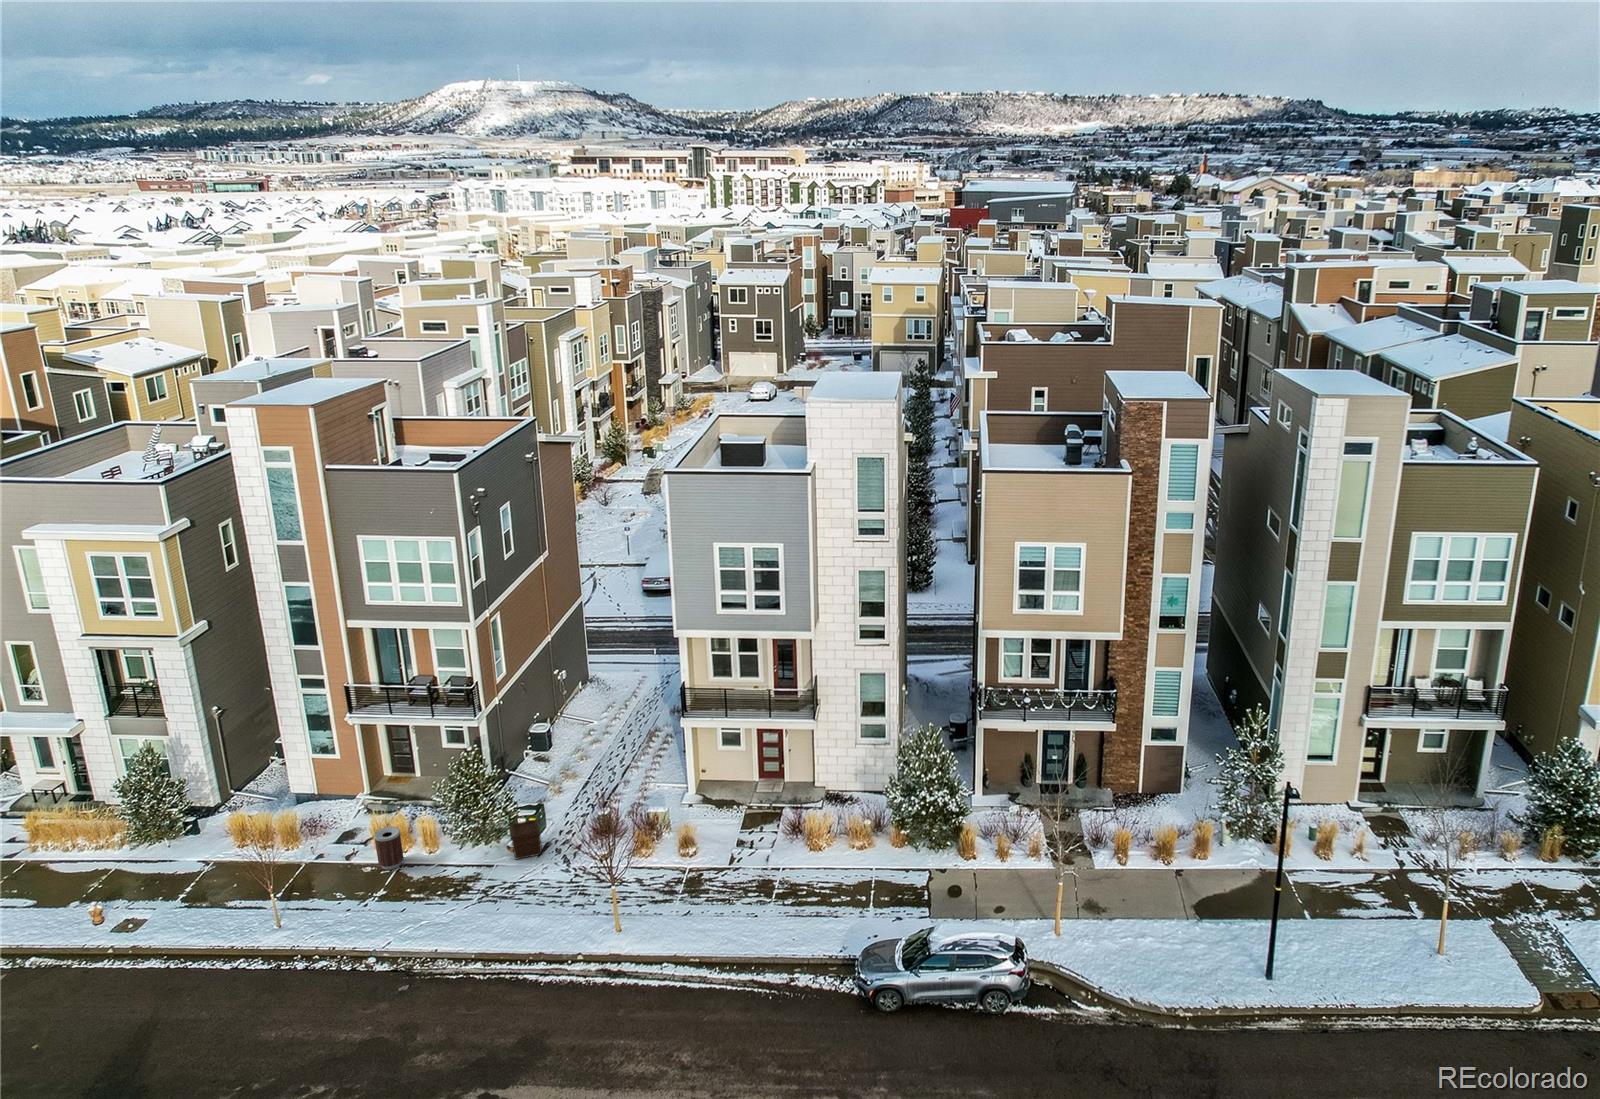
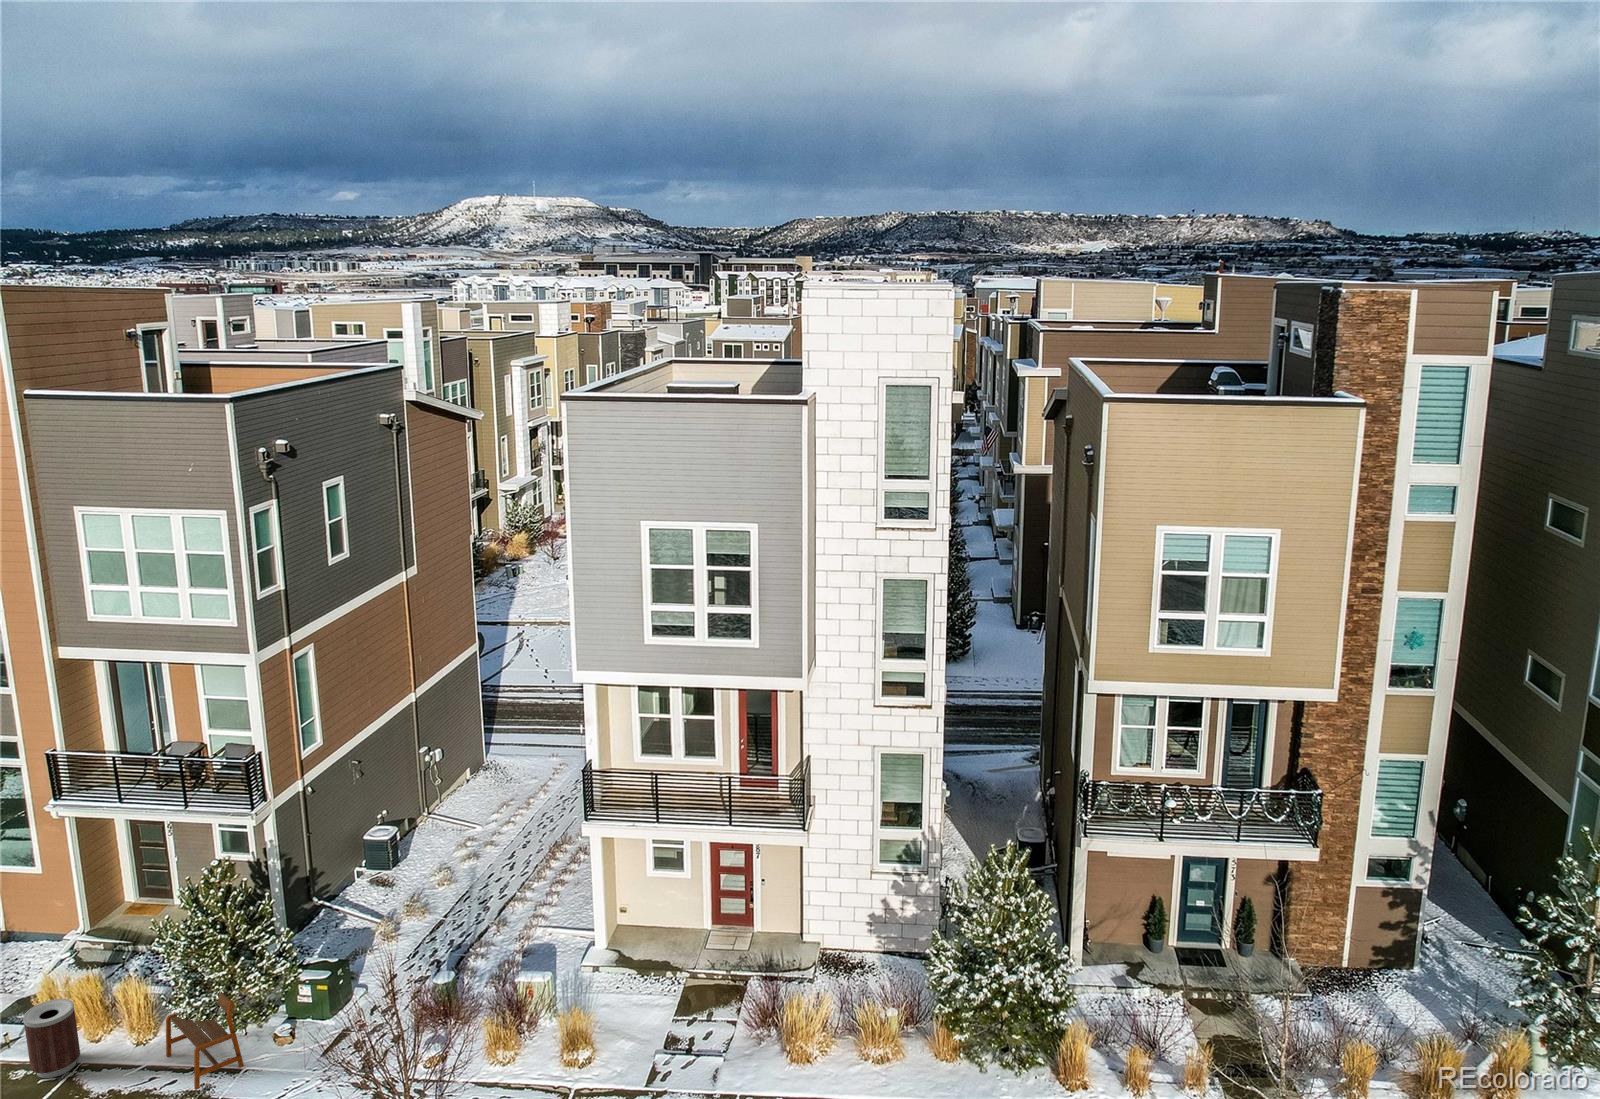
bench: none [451,812,498,873] -> present [166,992,244,1090]
wooden crate: present [510,819,542,859] -> none [270,990,327,1065]

